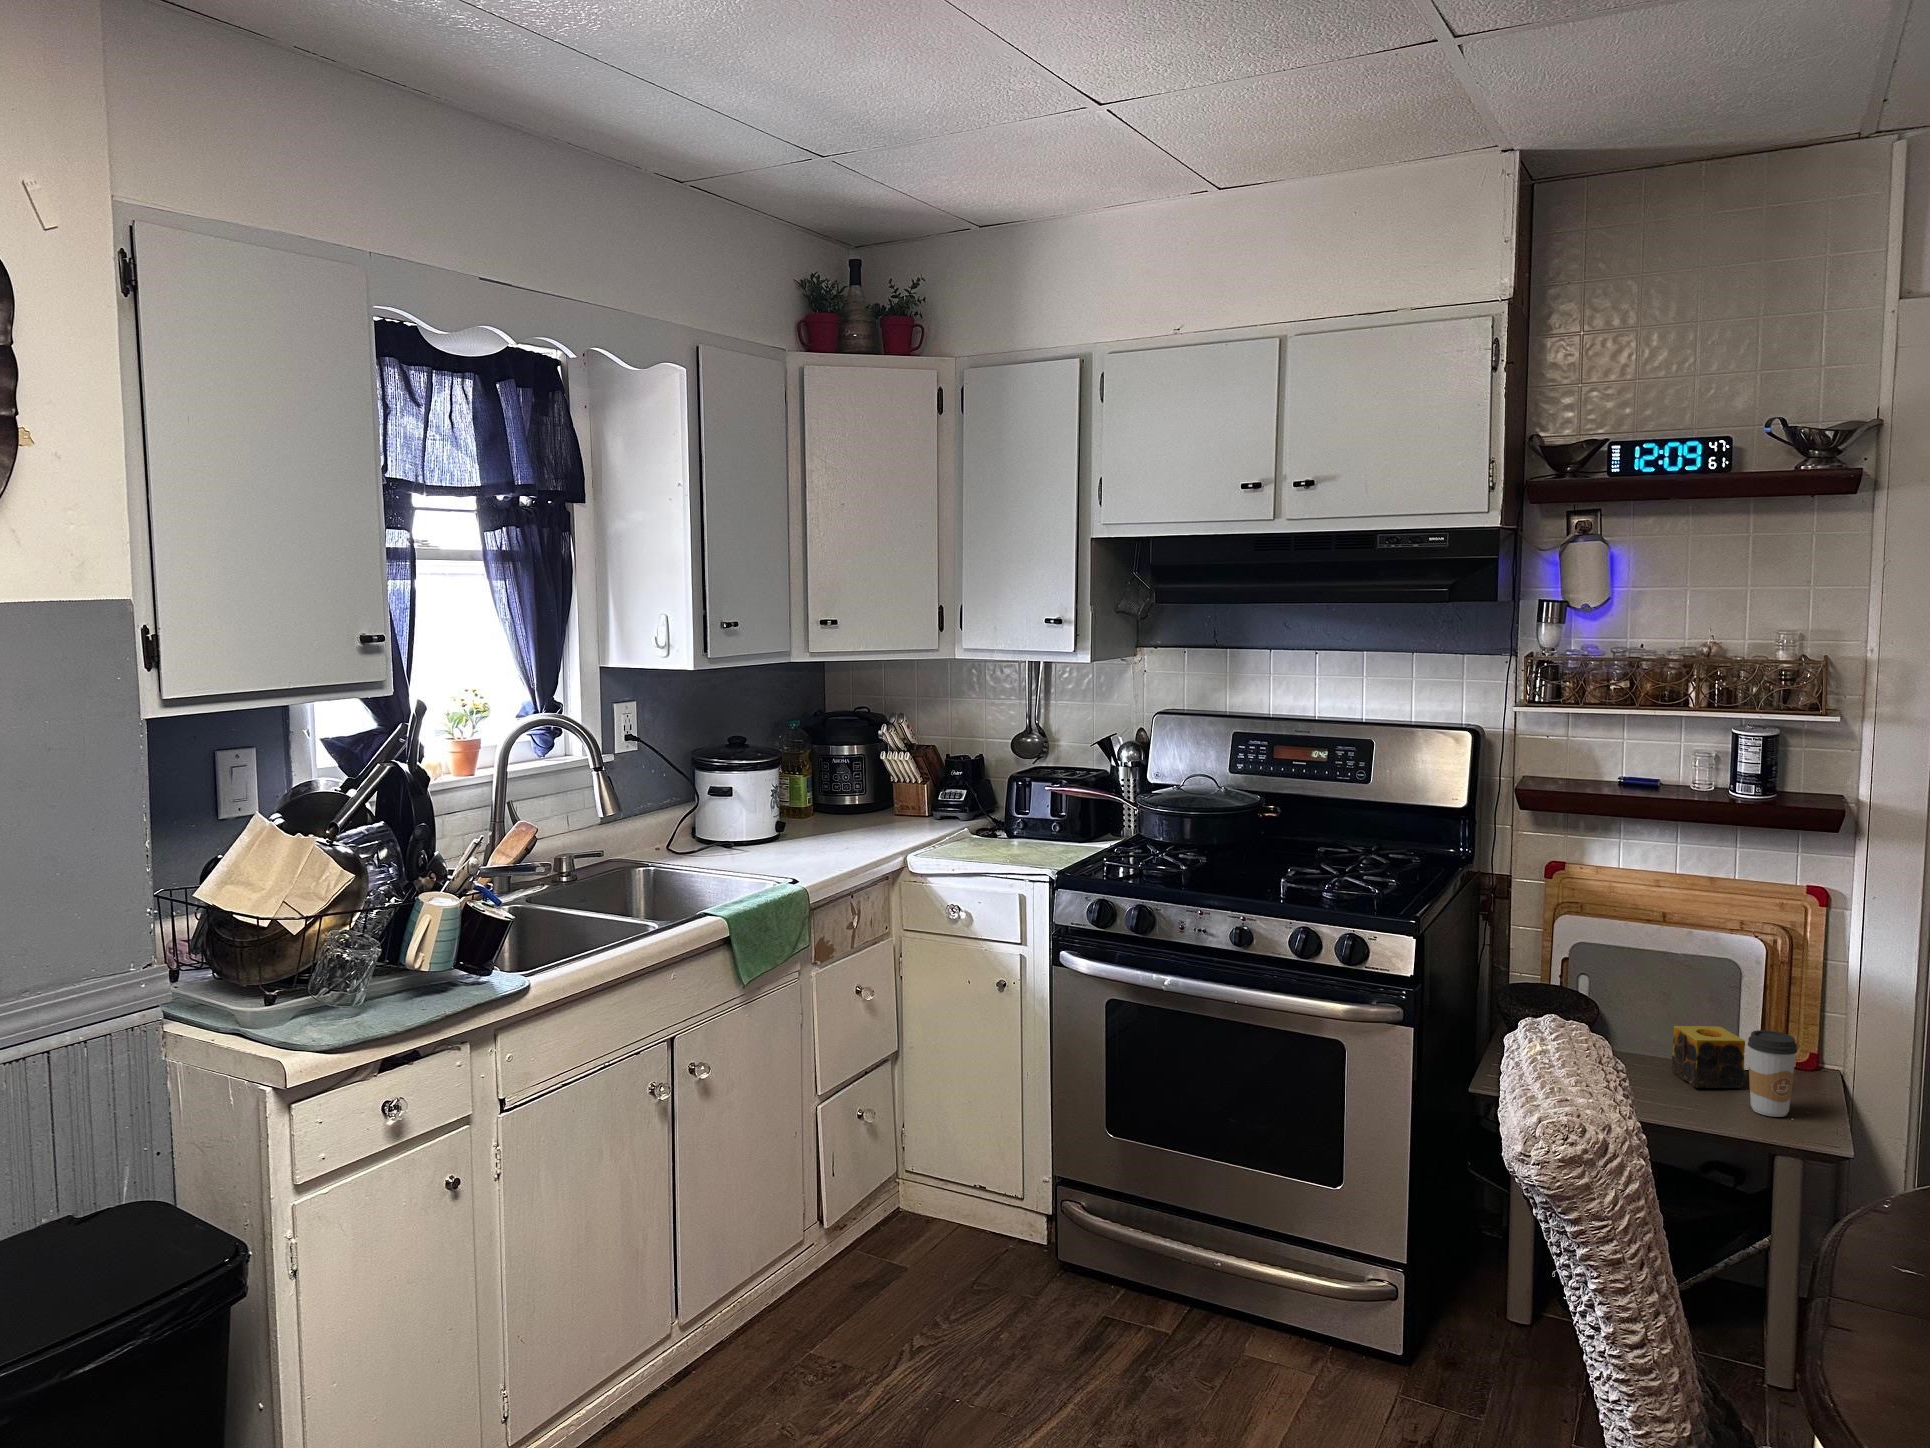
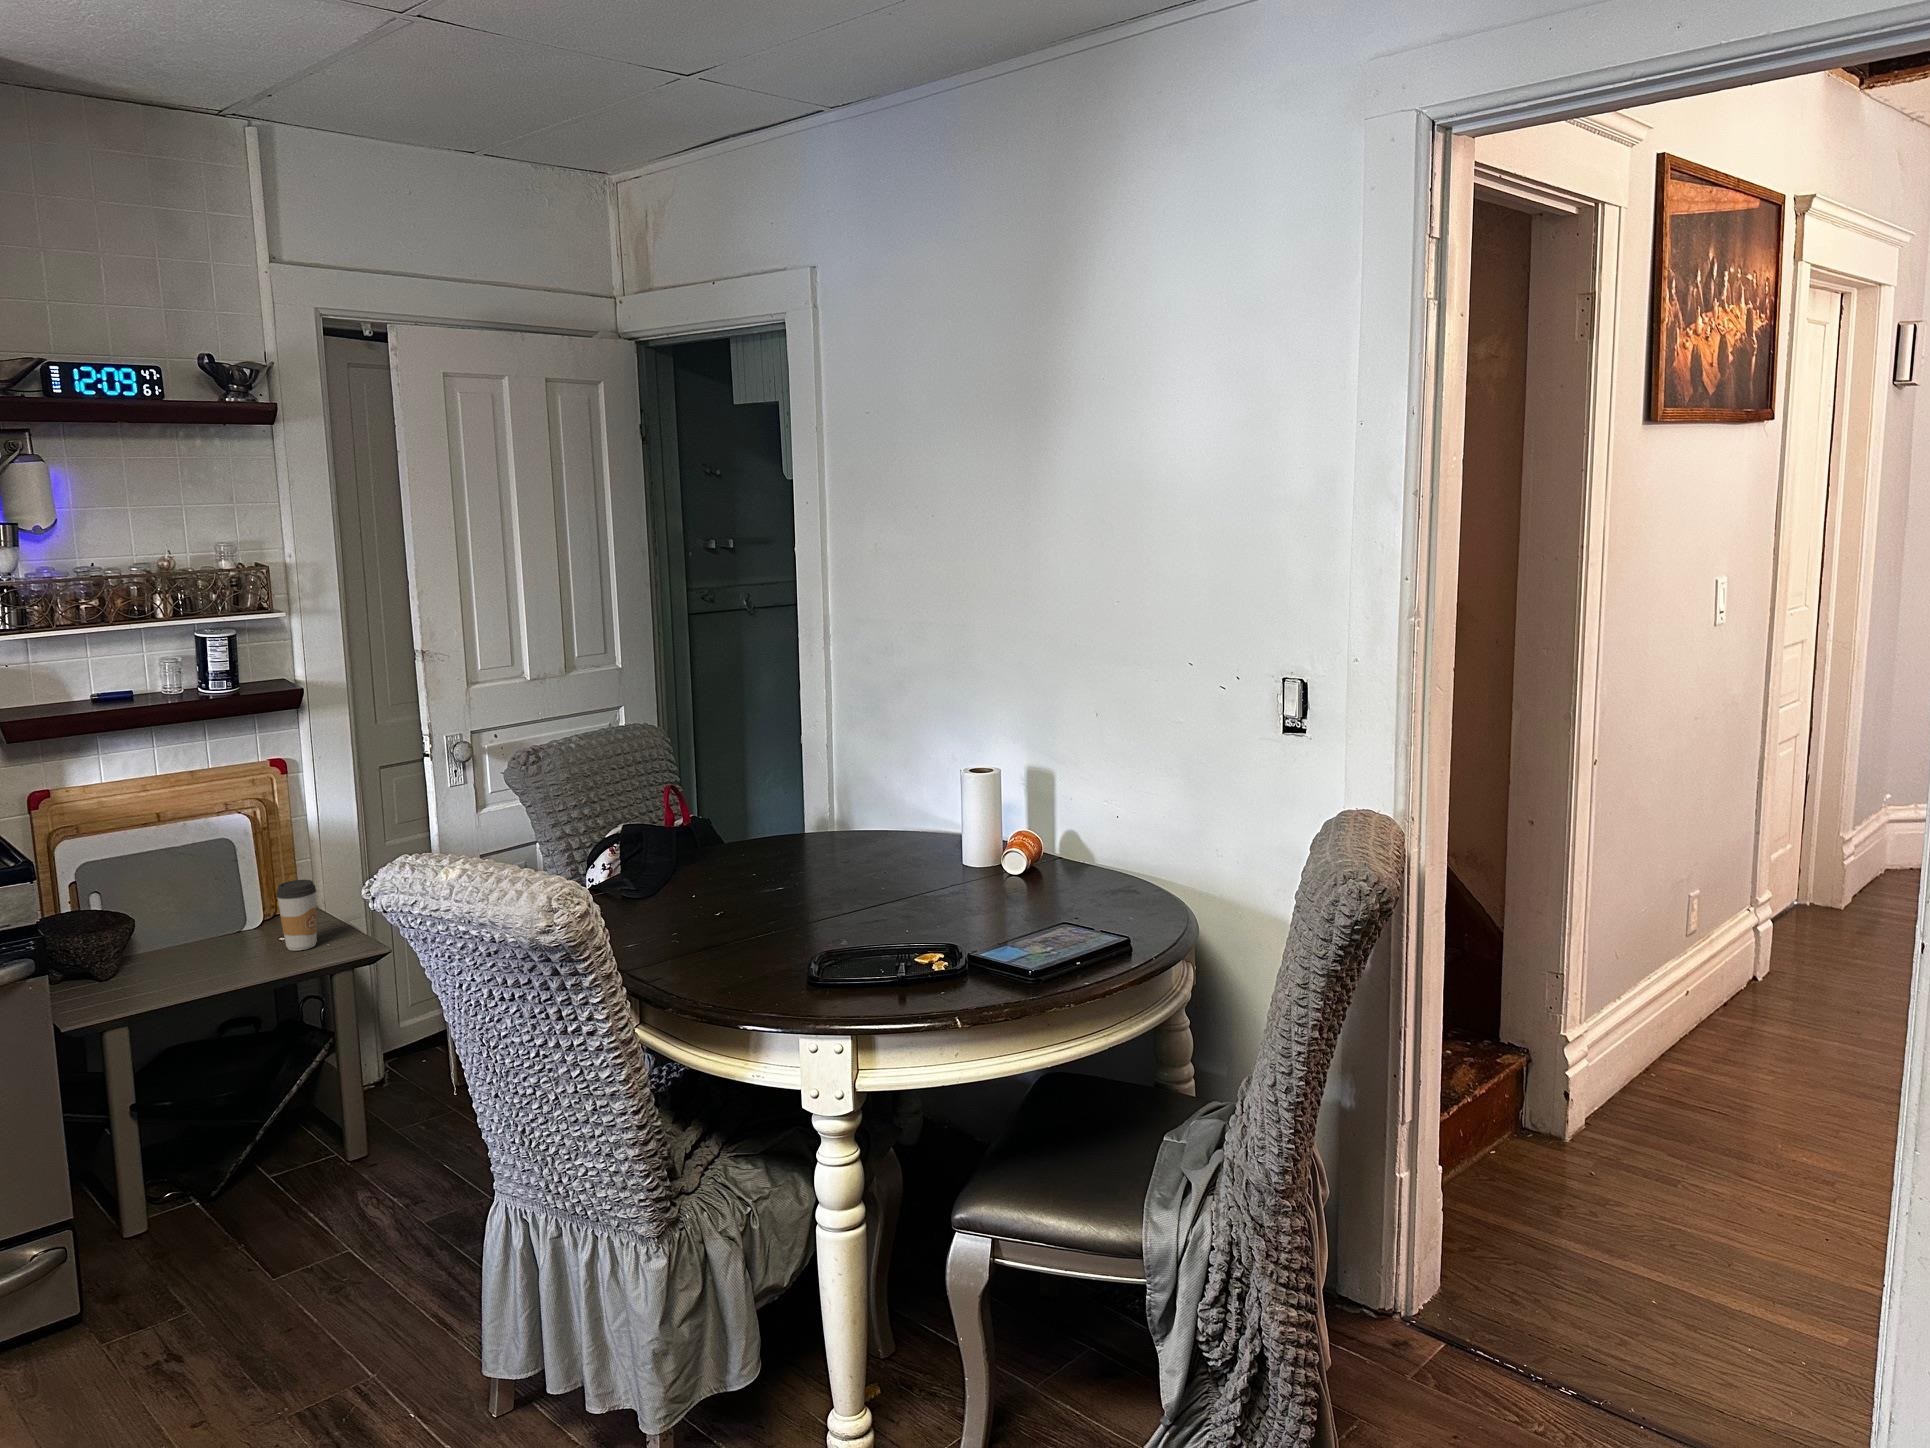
candle: present [1671,1026,1745,1088] -> none [197,897,266,952]

